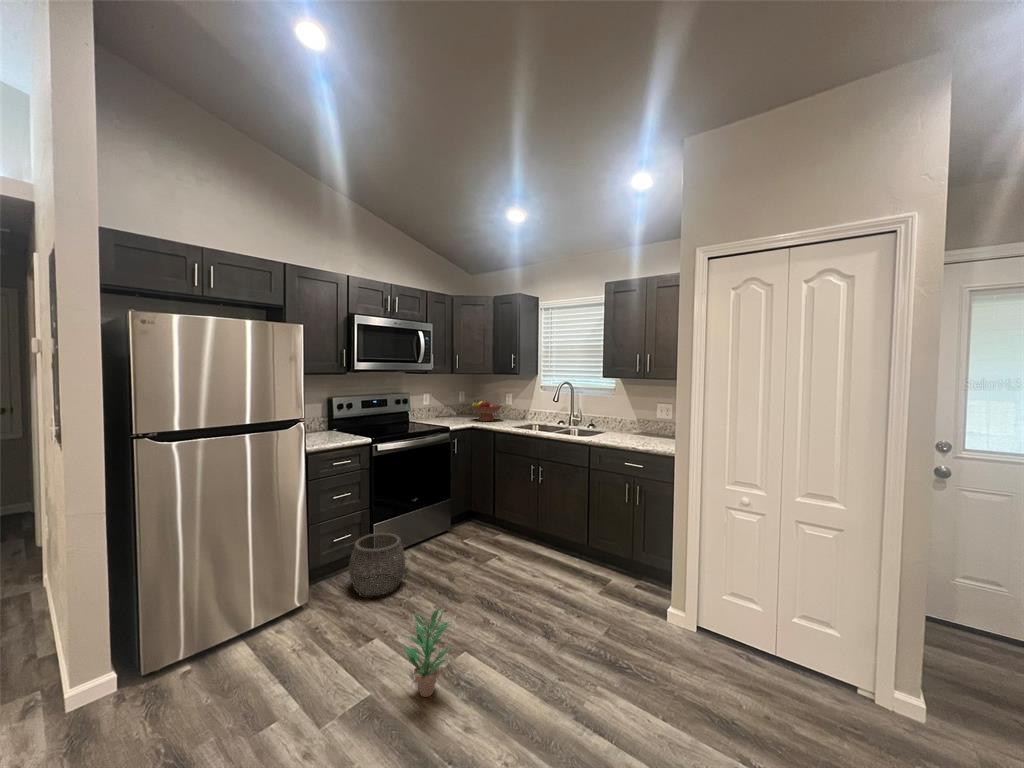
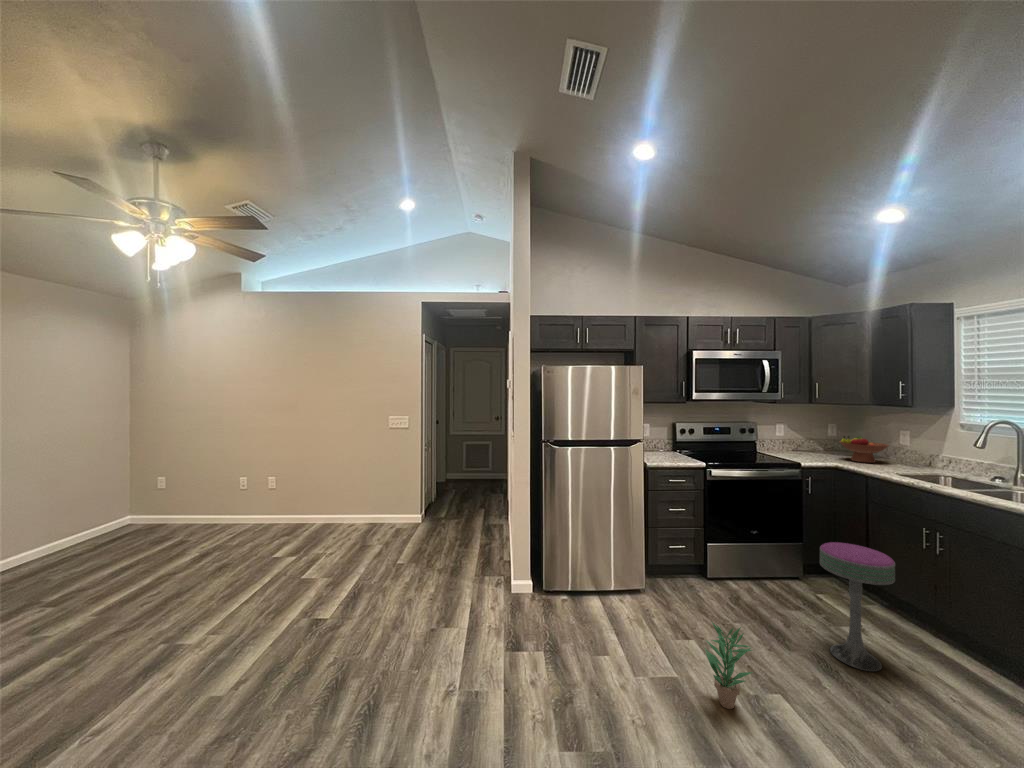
bar stool: none [479,492,529,595] -> present [820,542,895,671]
woven basket: present [349,533,405,596] -> none [680,550,735,610]

